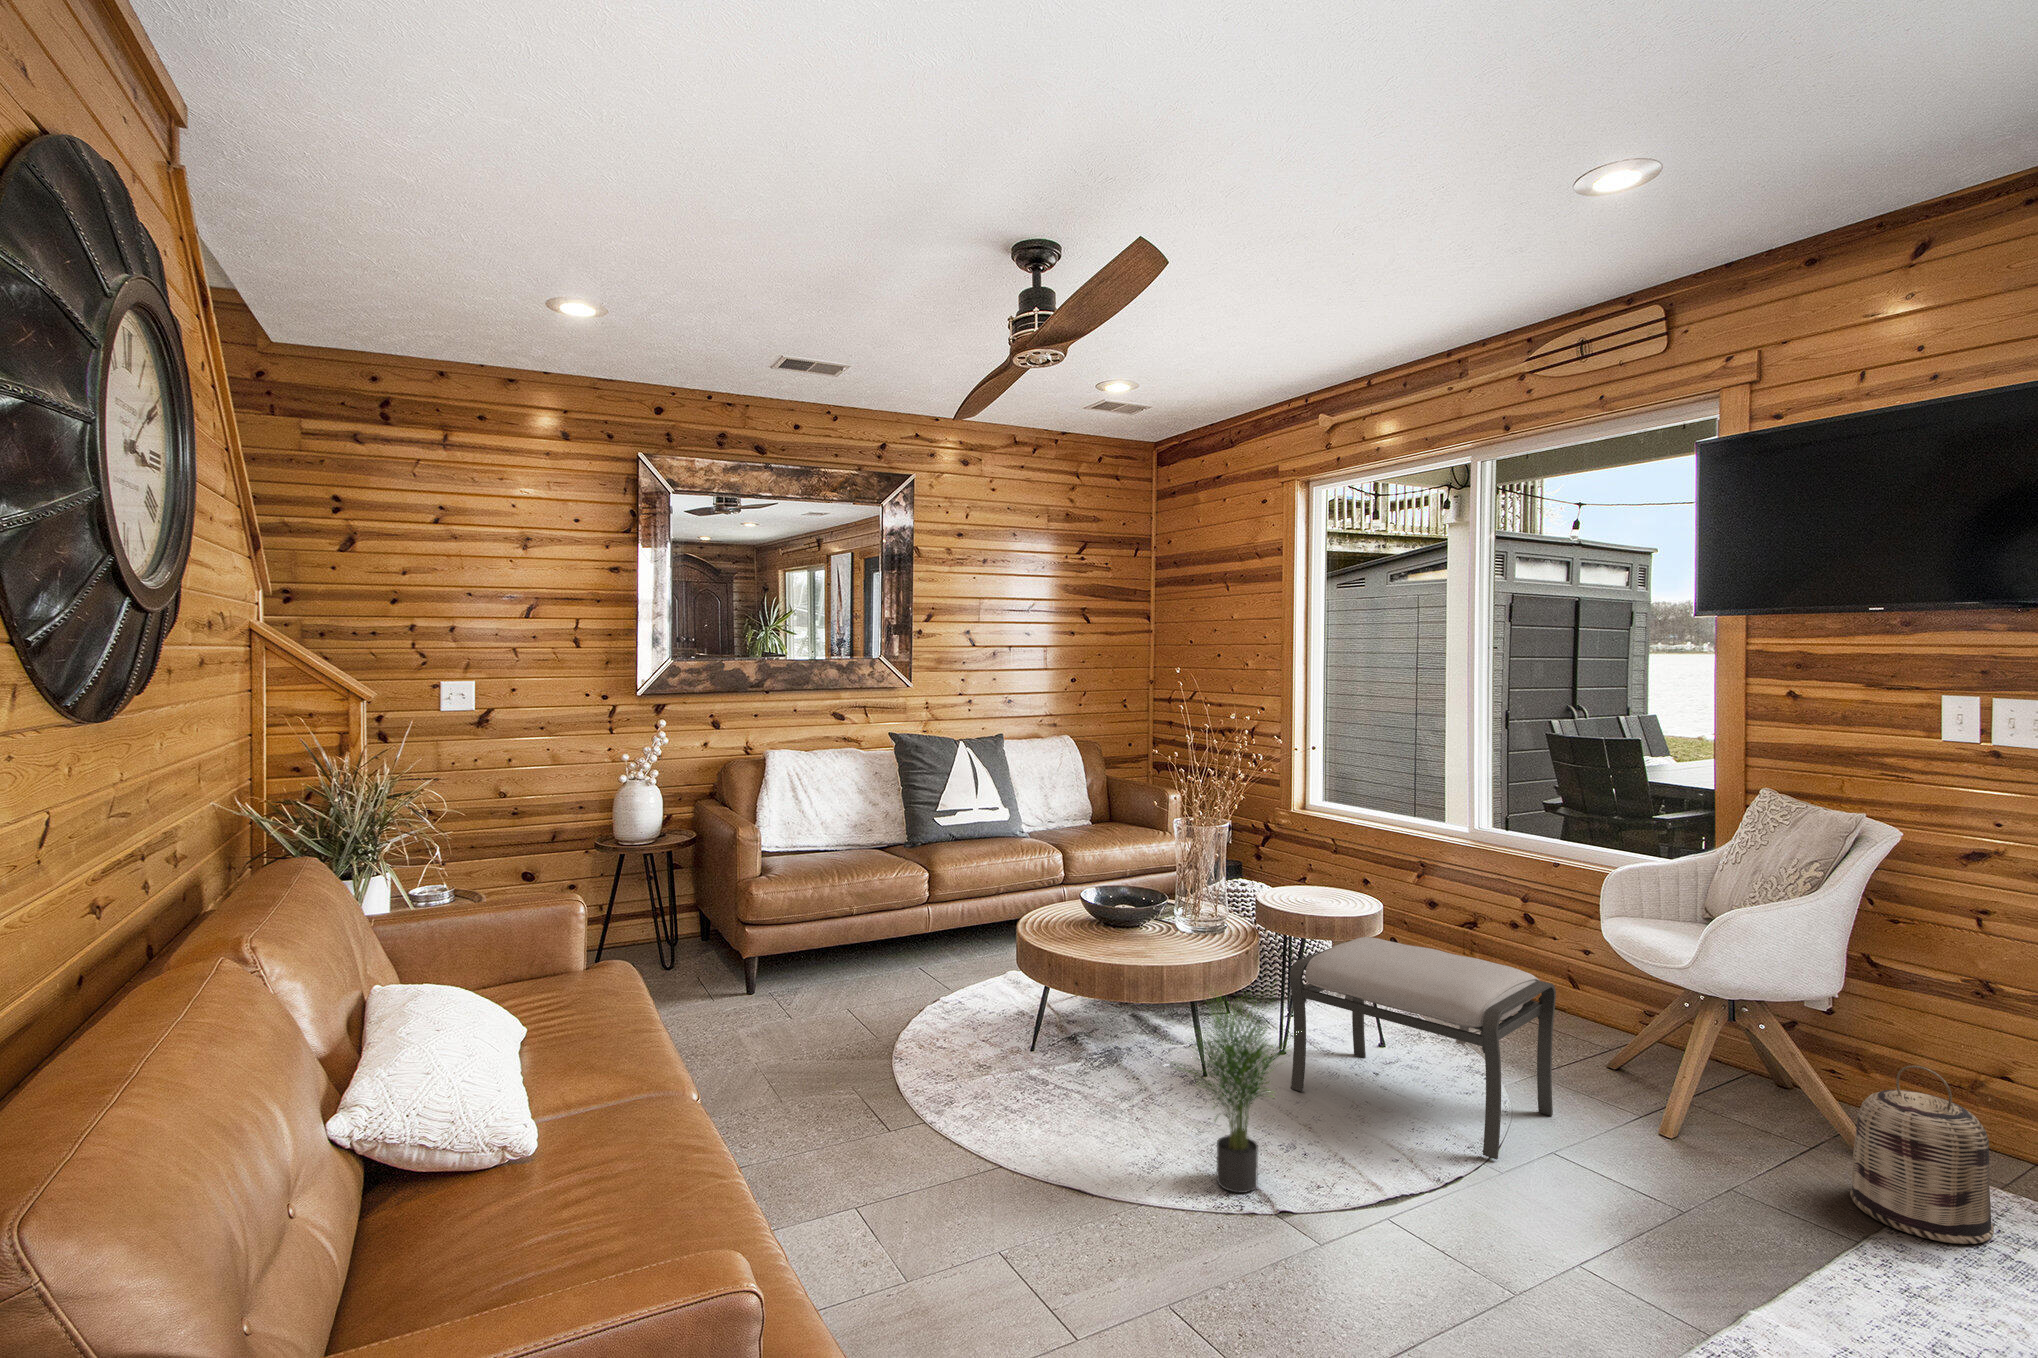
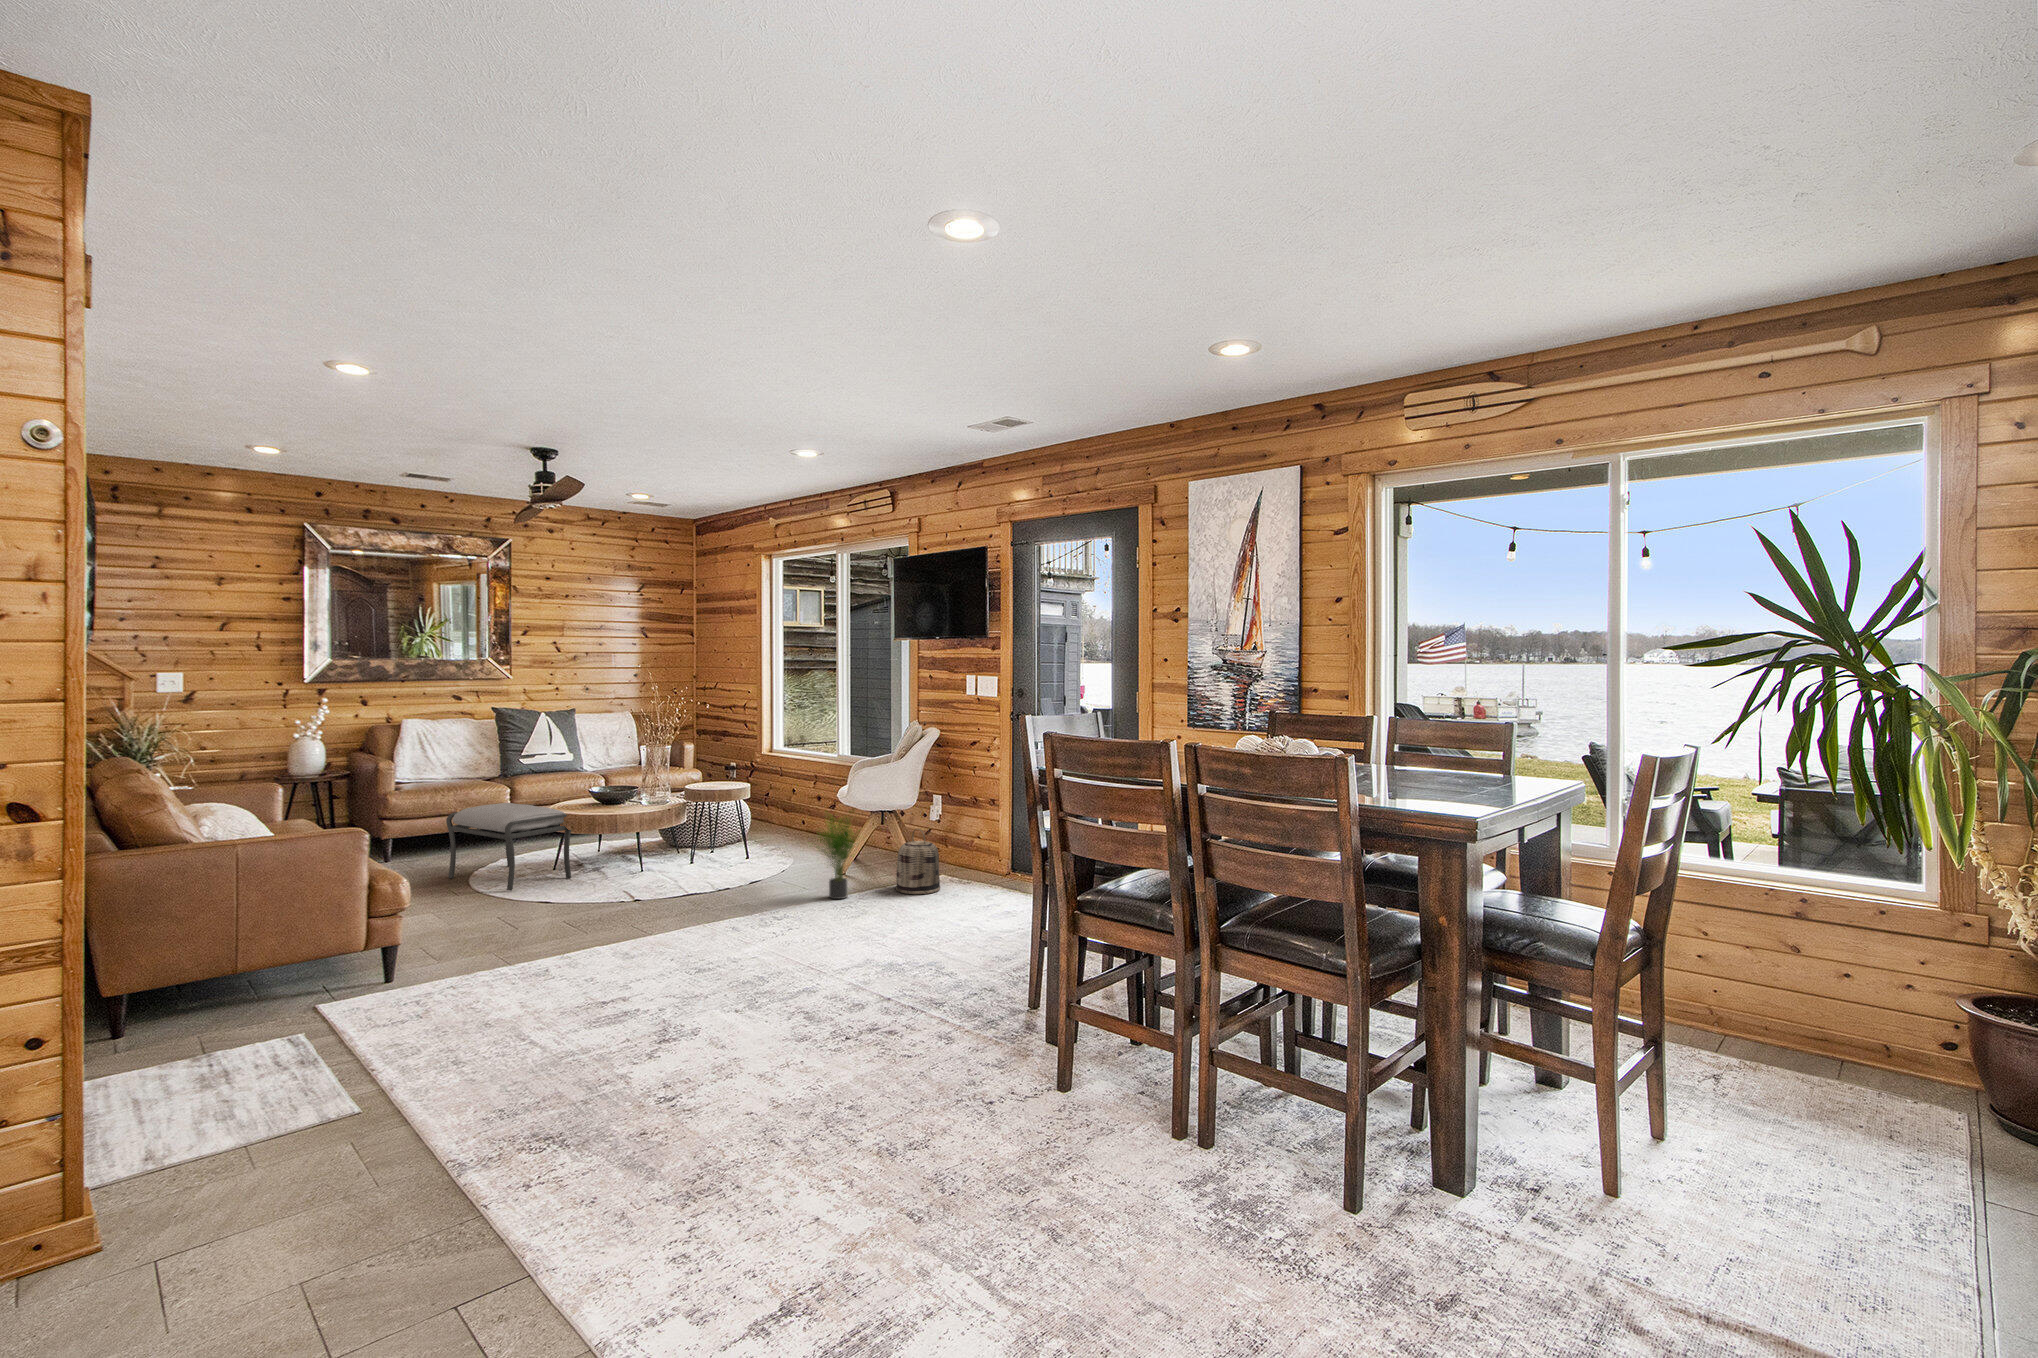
ottoman: present [1290,937,1556,1159] -> present [446,803,571,891]
potted plant: present [1177,982,1286,1193] -> present [819,817,859,899]

